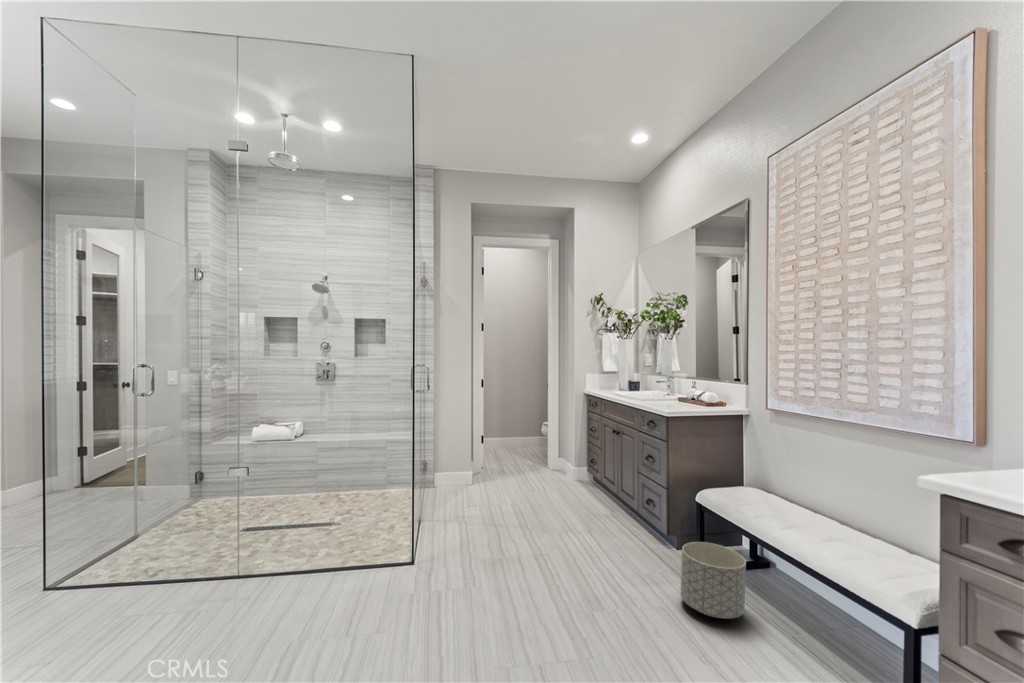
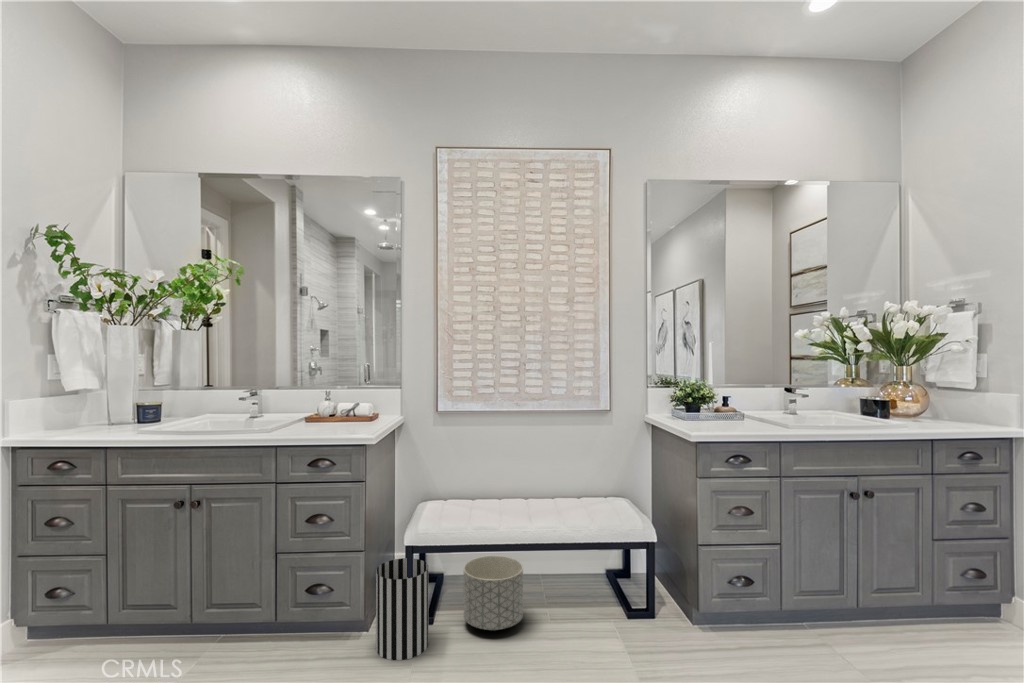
wastebasket: none [619,504,663,581] -> present [376,558,428,660]

